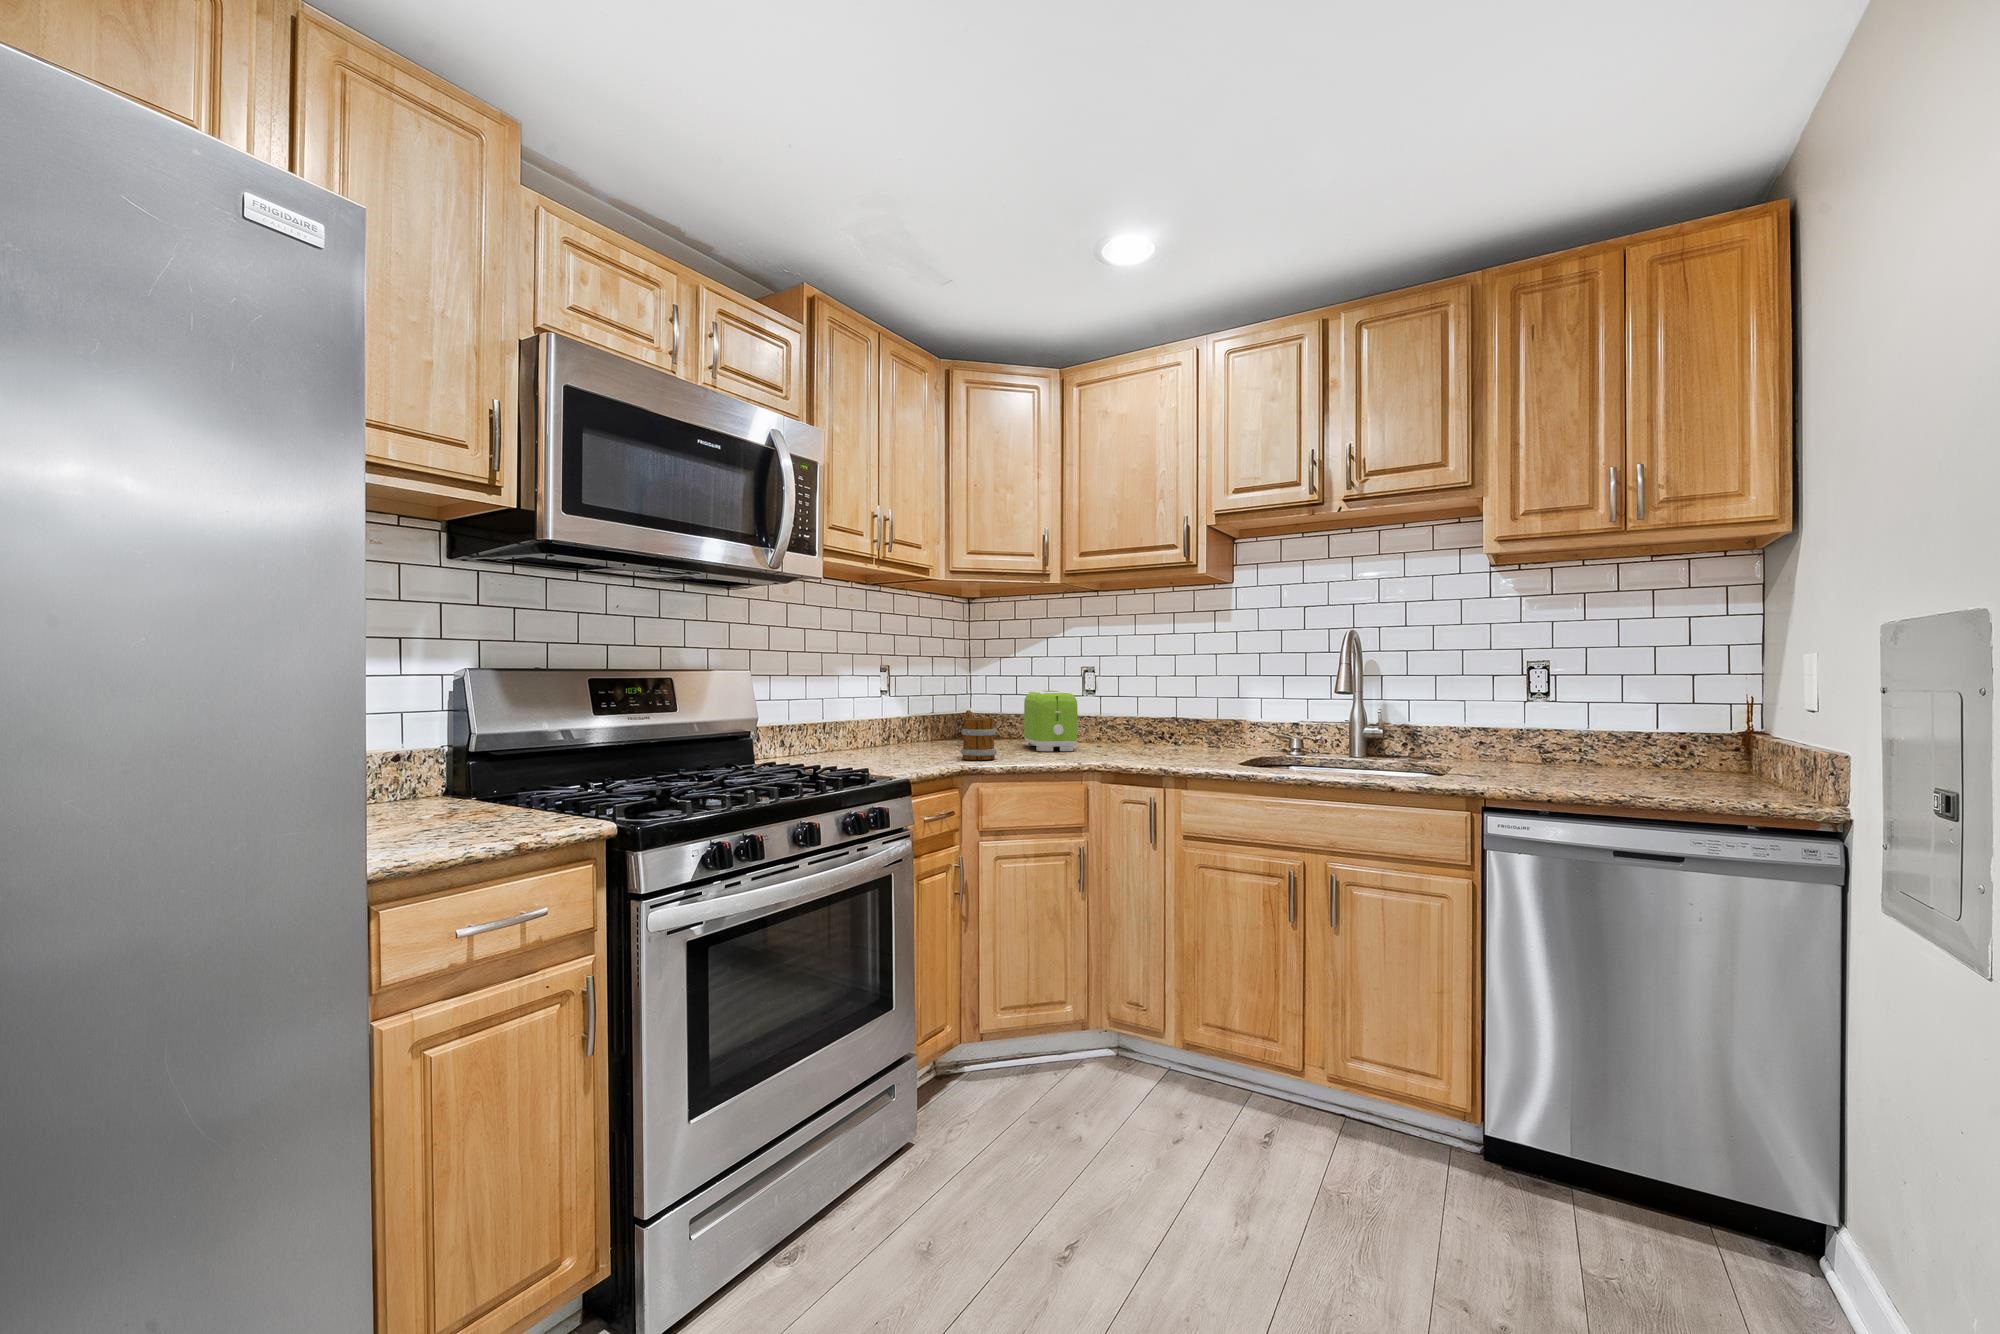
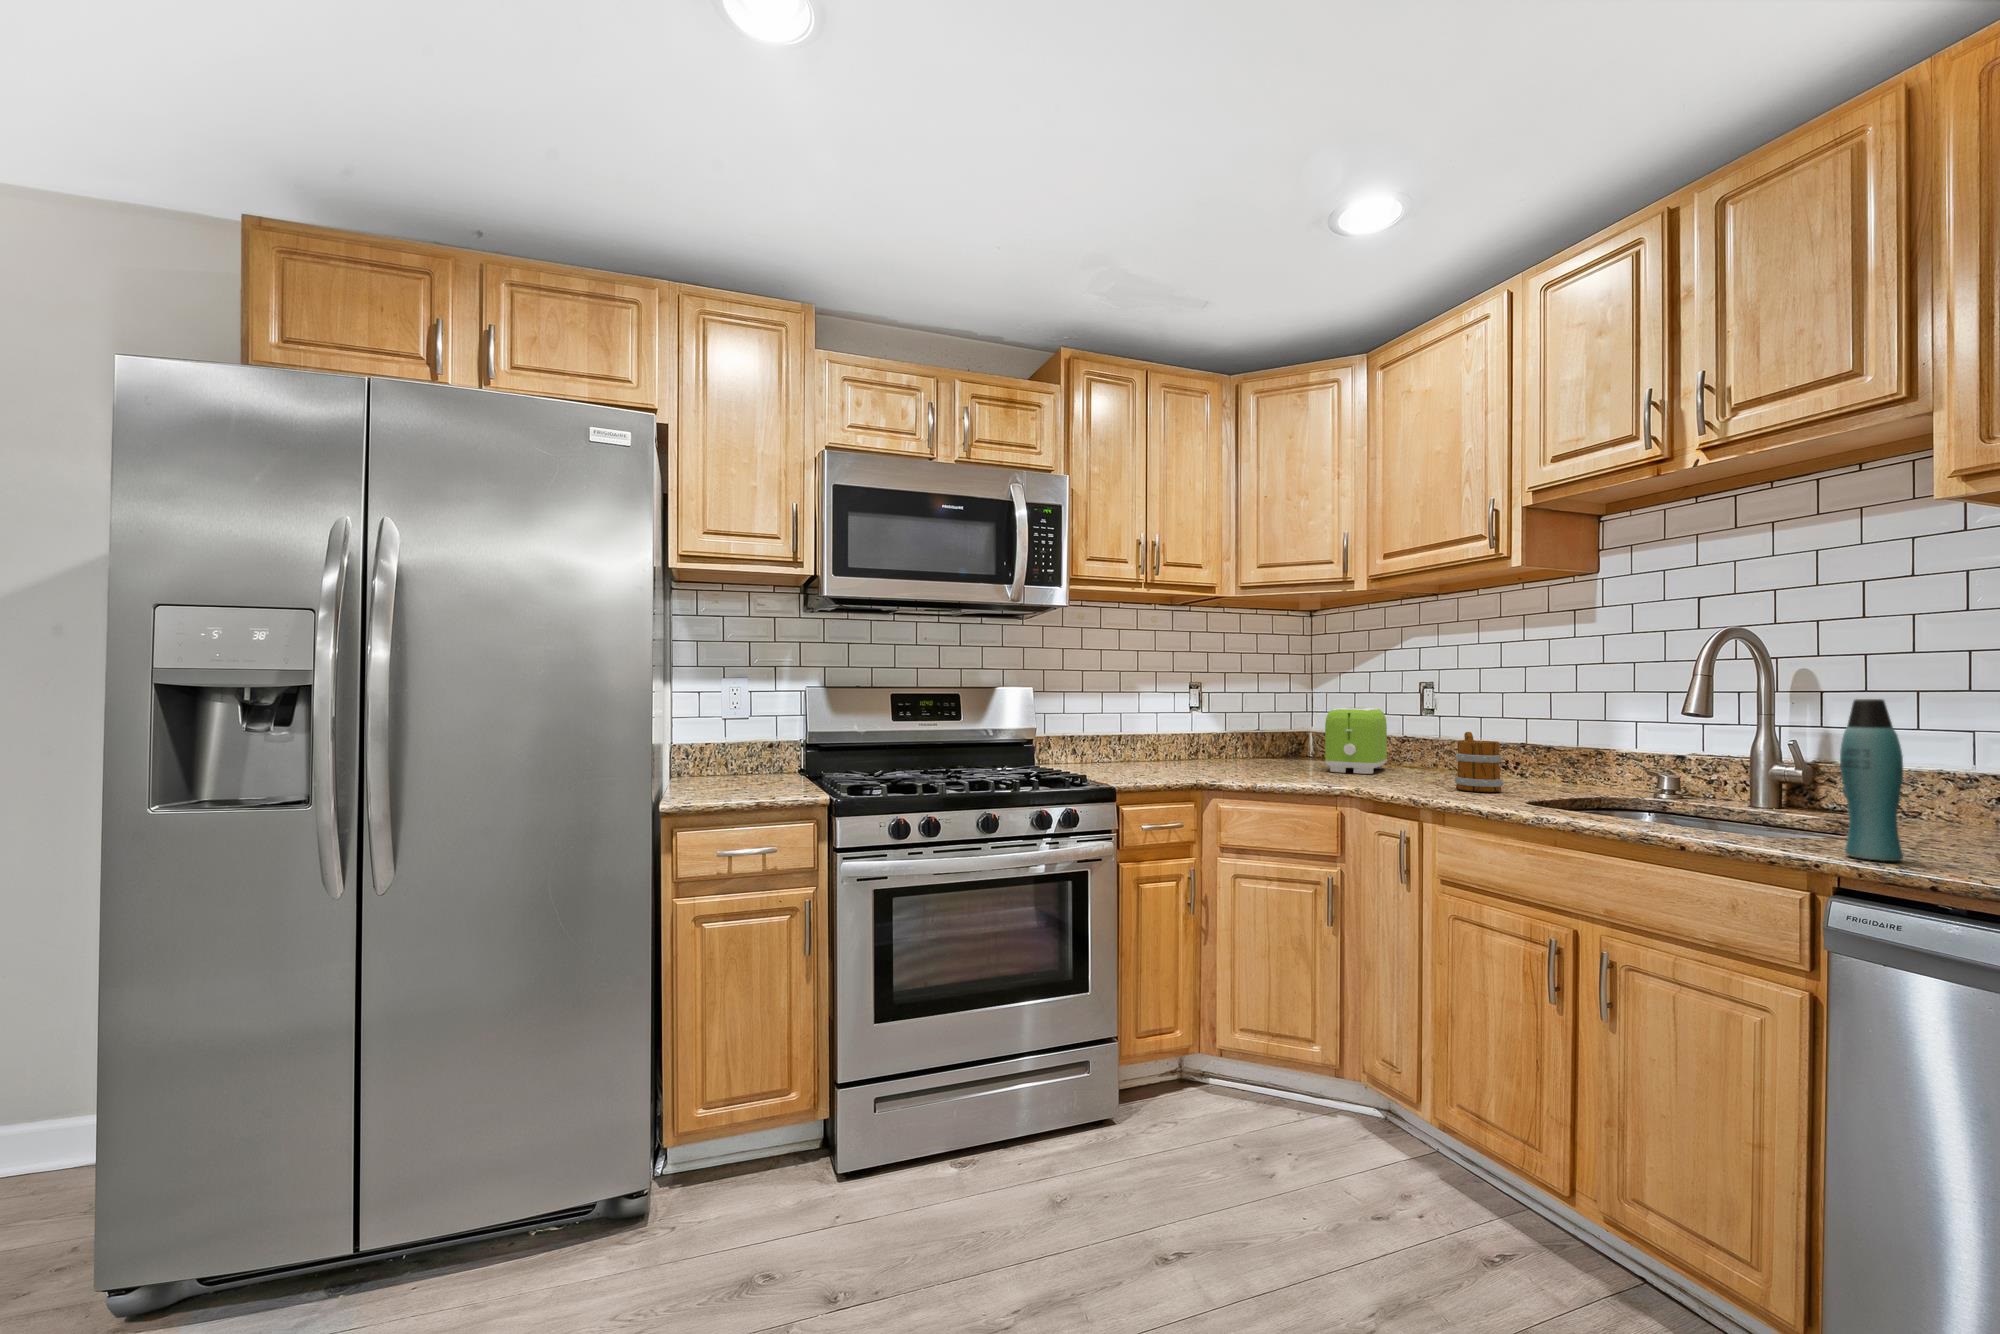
bottle: none [1475,682,1507,784] -> present [1840,699,1903,861]
mug: present [960,710,997,760] -> present [1454,732,1504,792]

